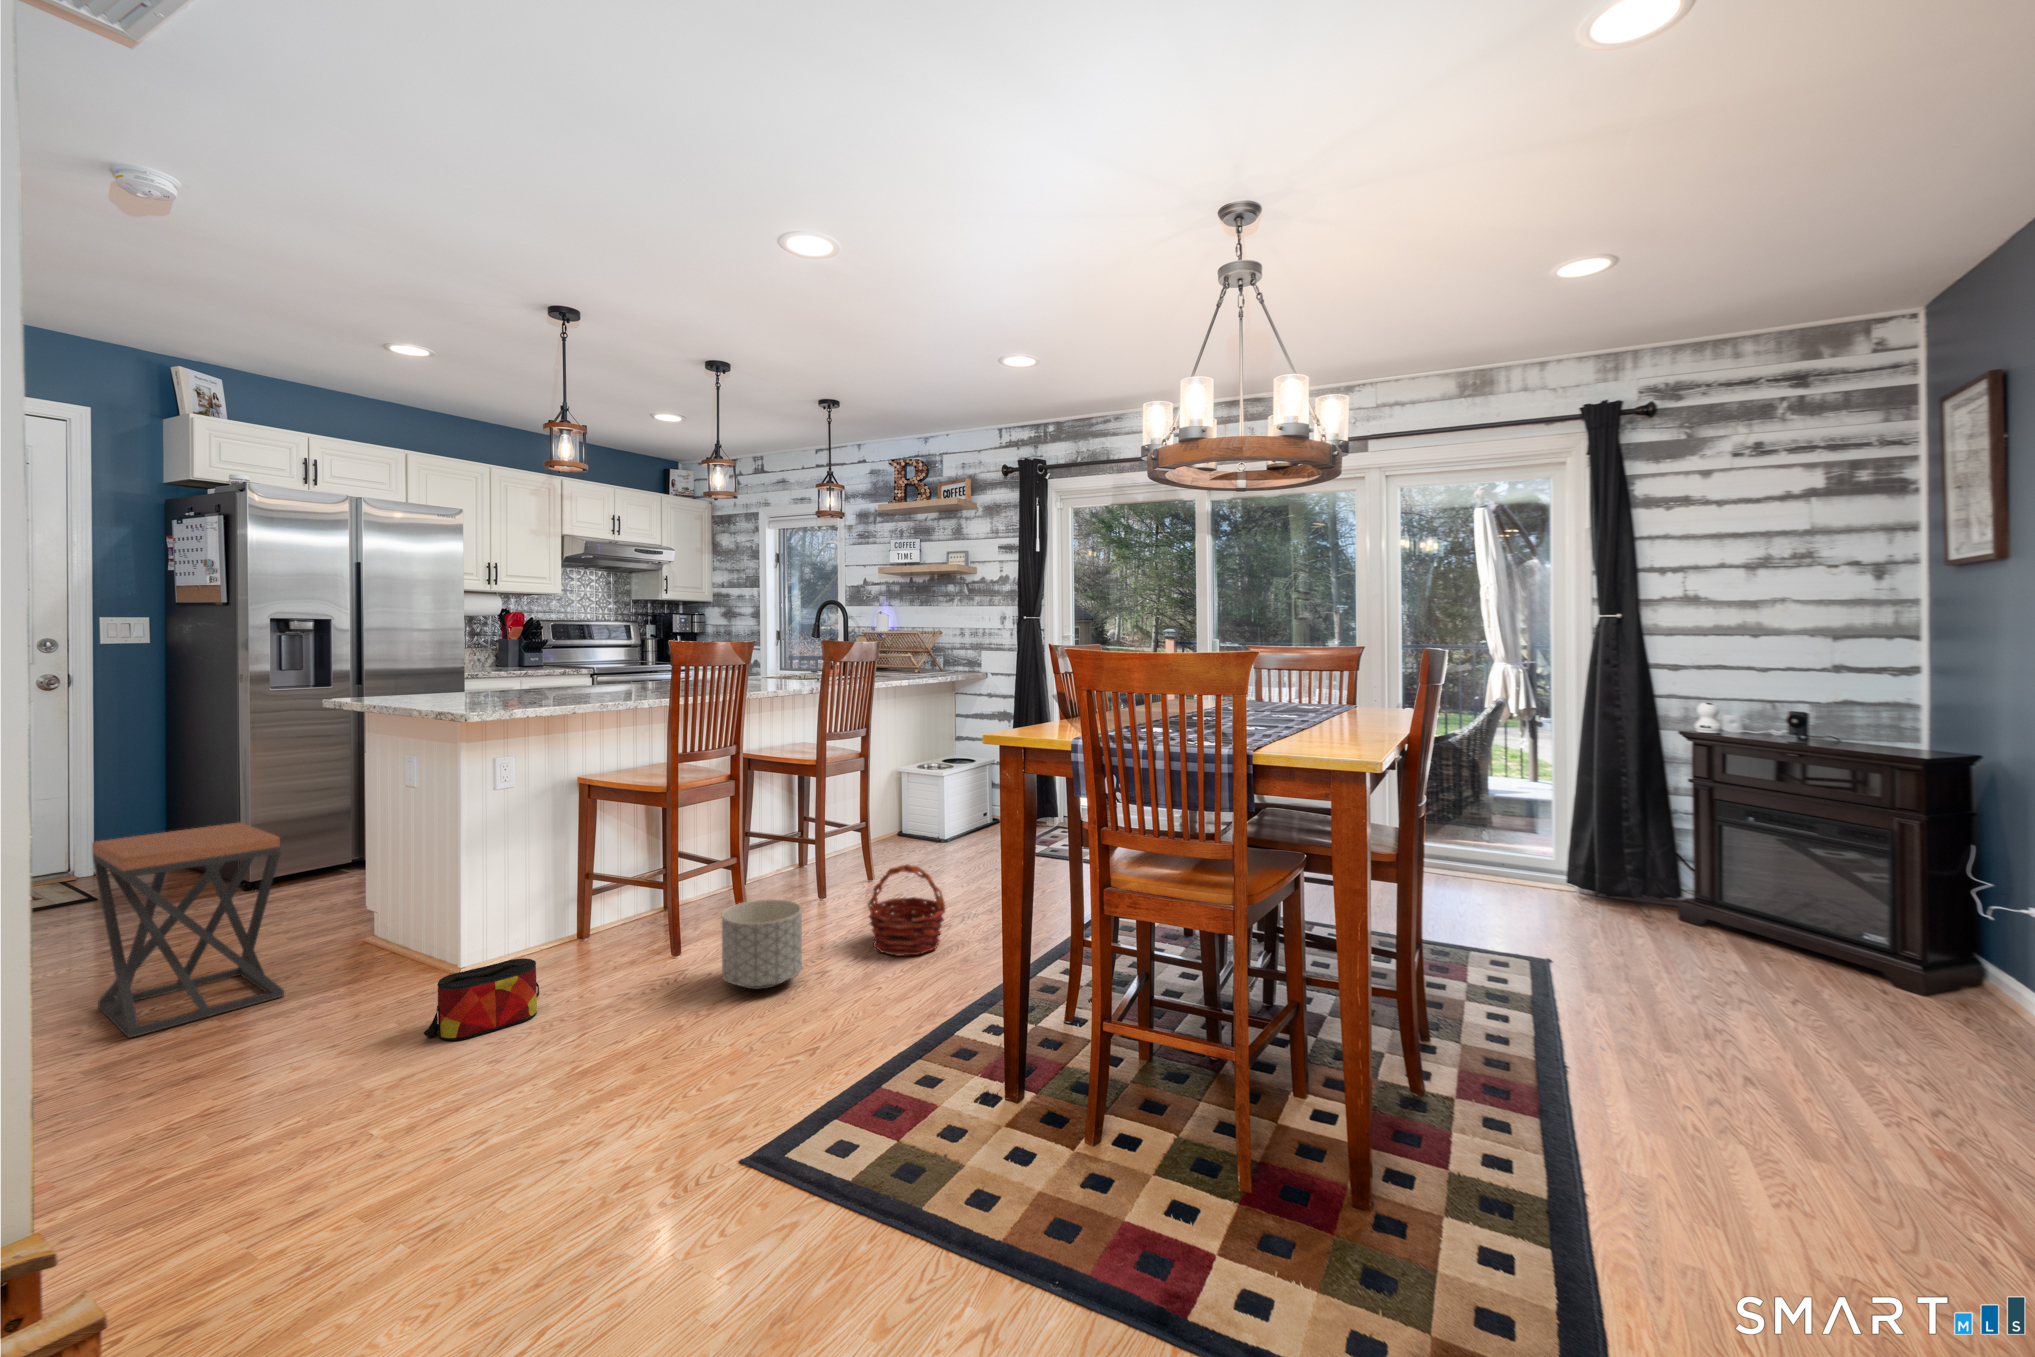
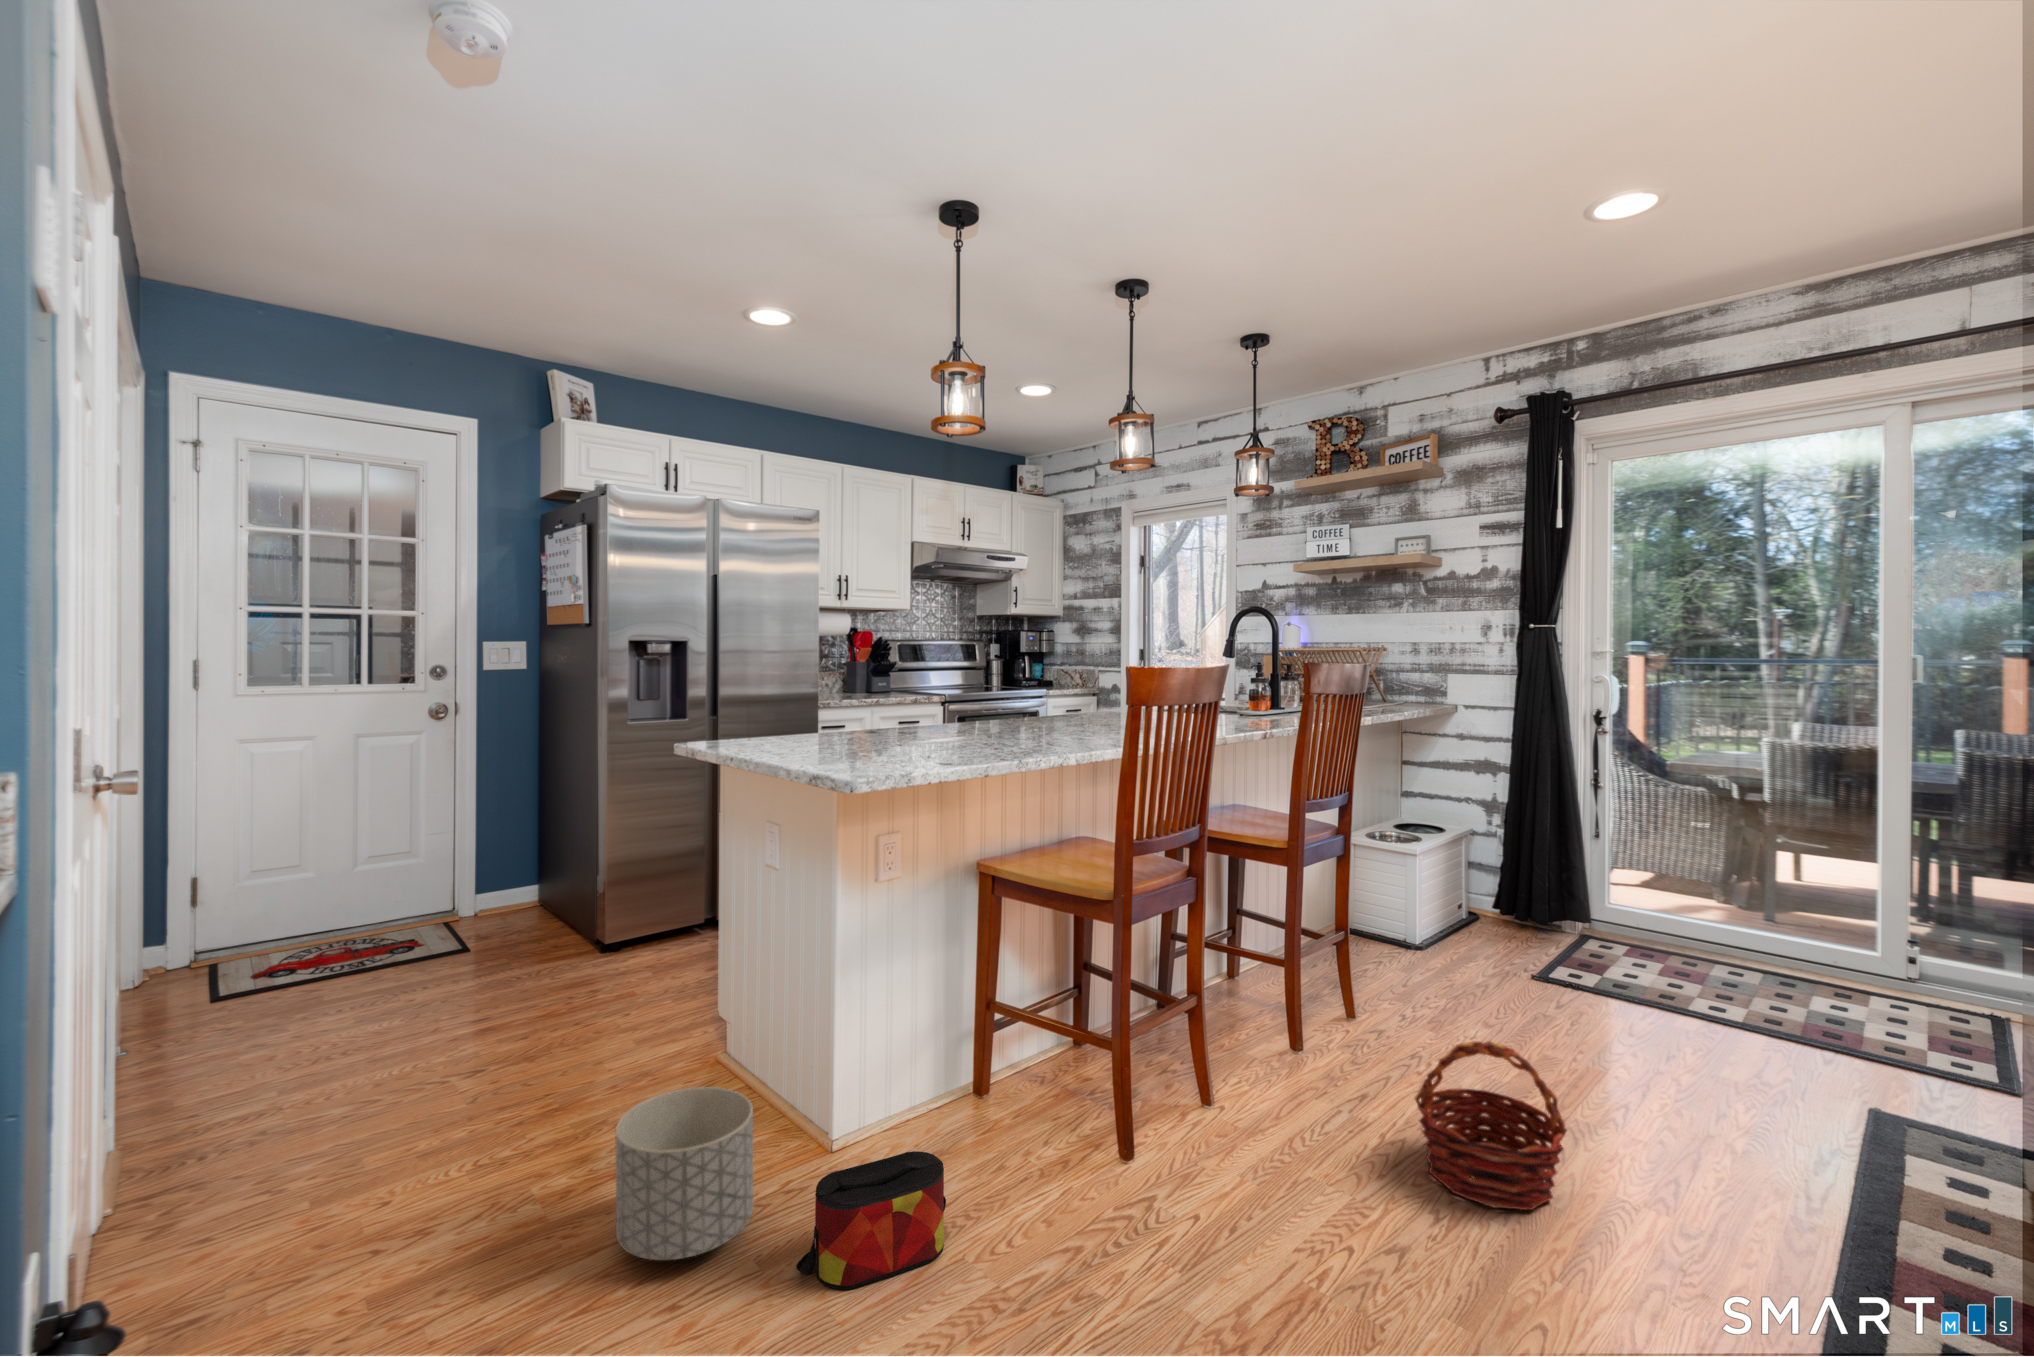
stool: present [92,822,284,1038] -> none [437,898,629,1196]
planter: present [722,899,802,989] -> present [615,1087,753,1260]

